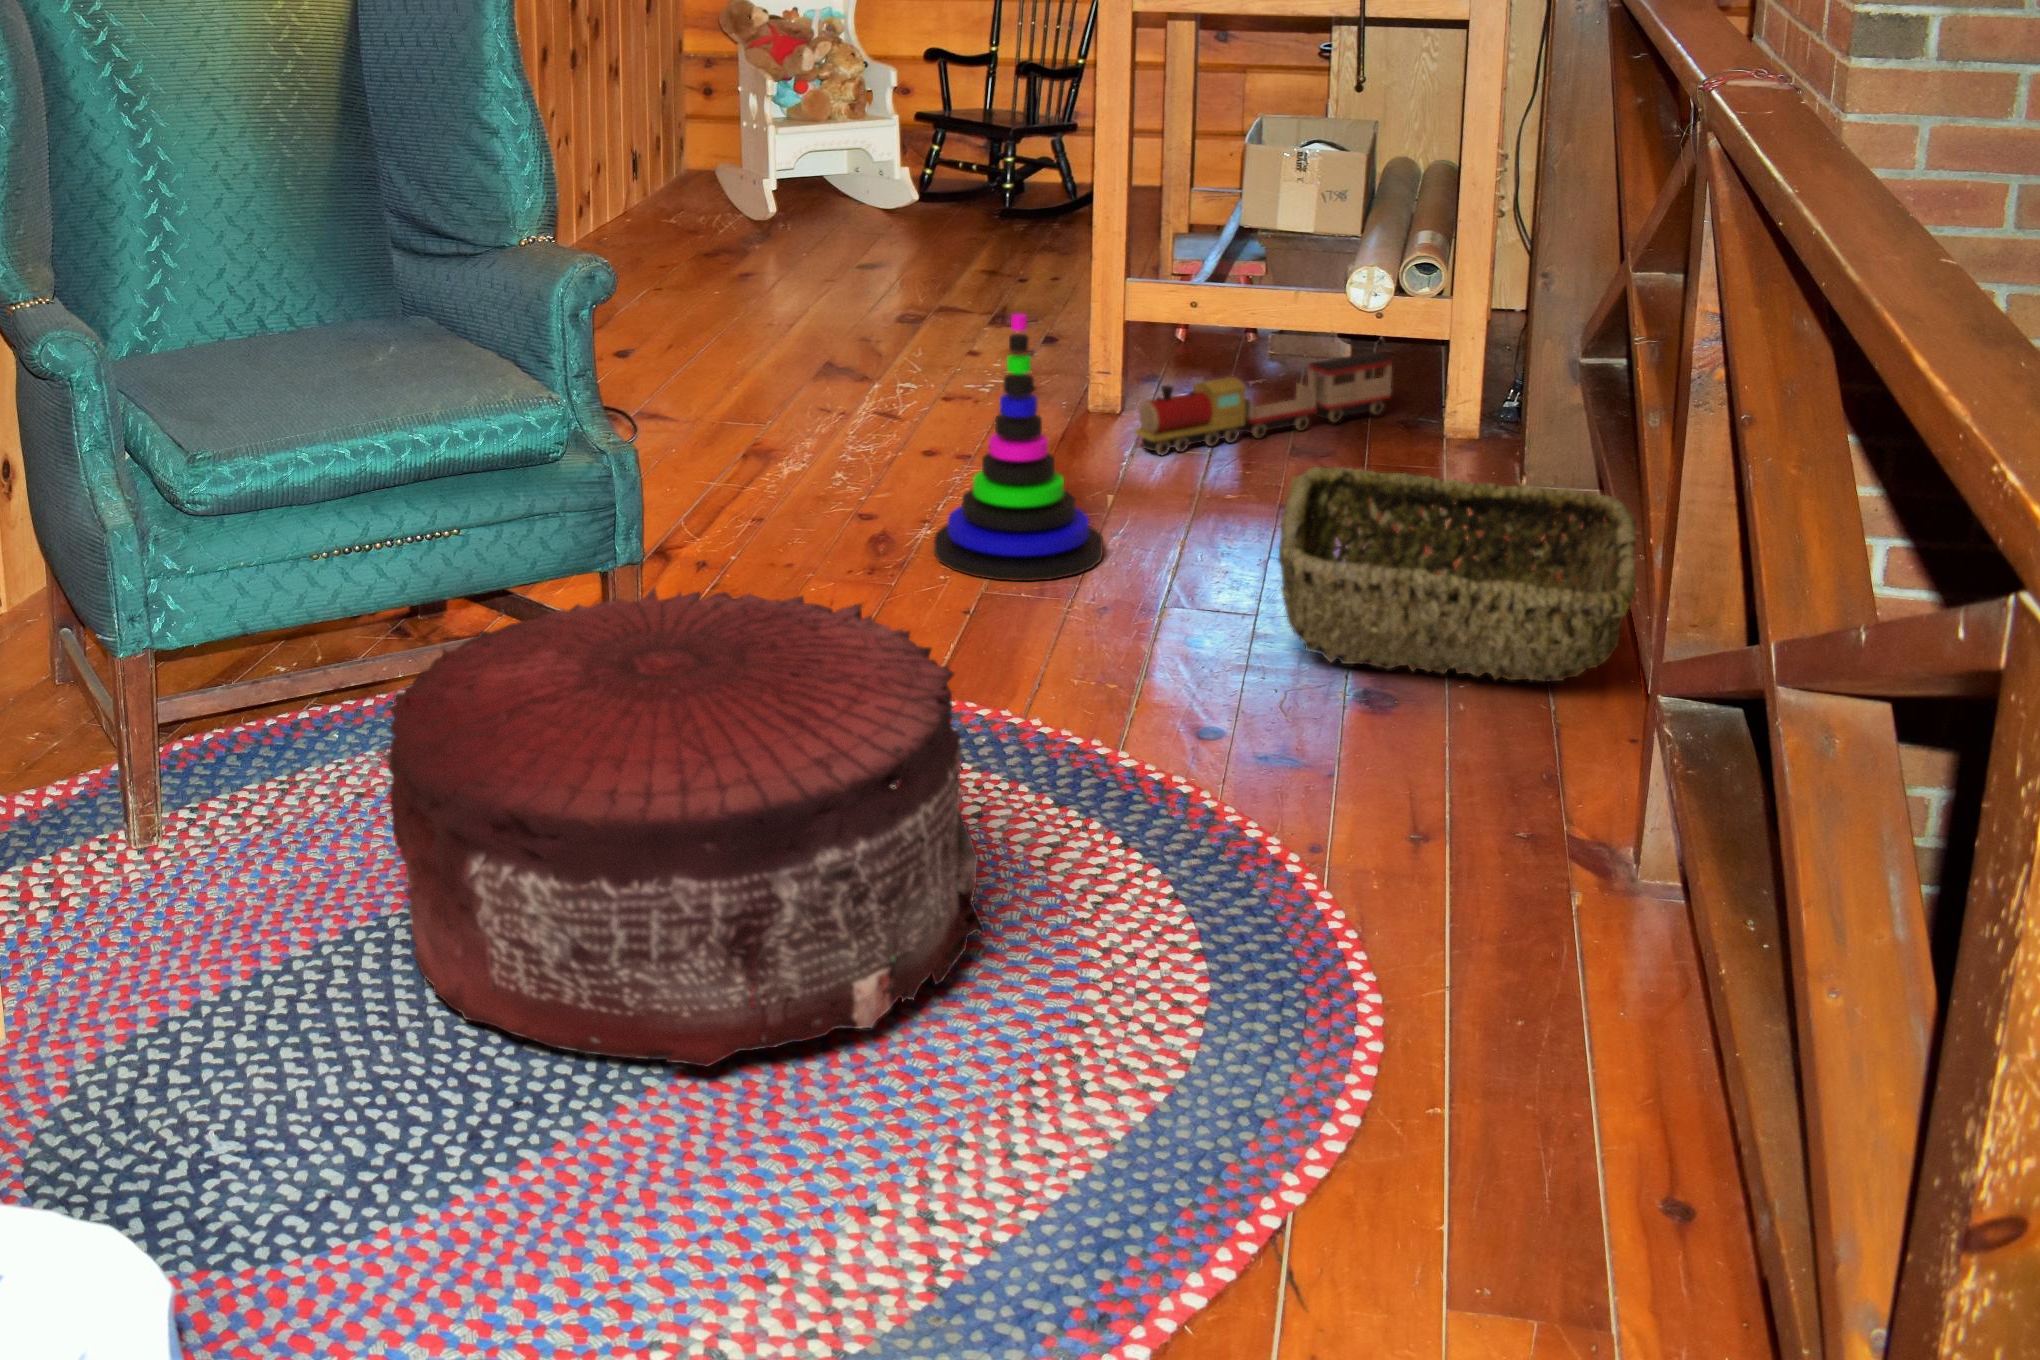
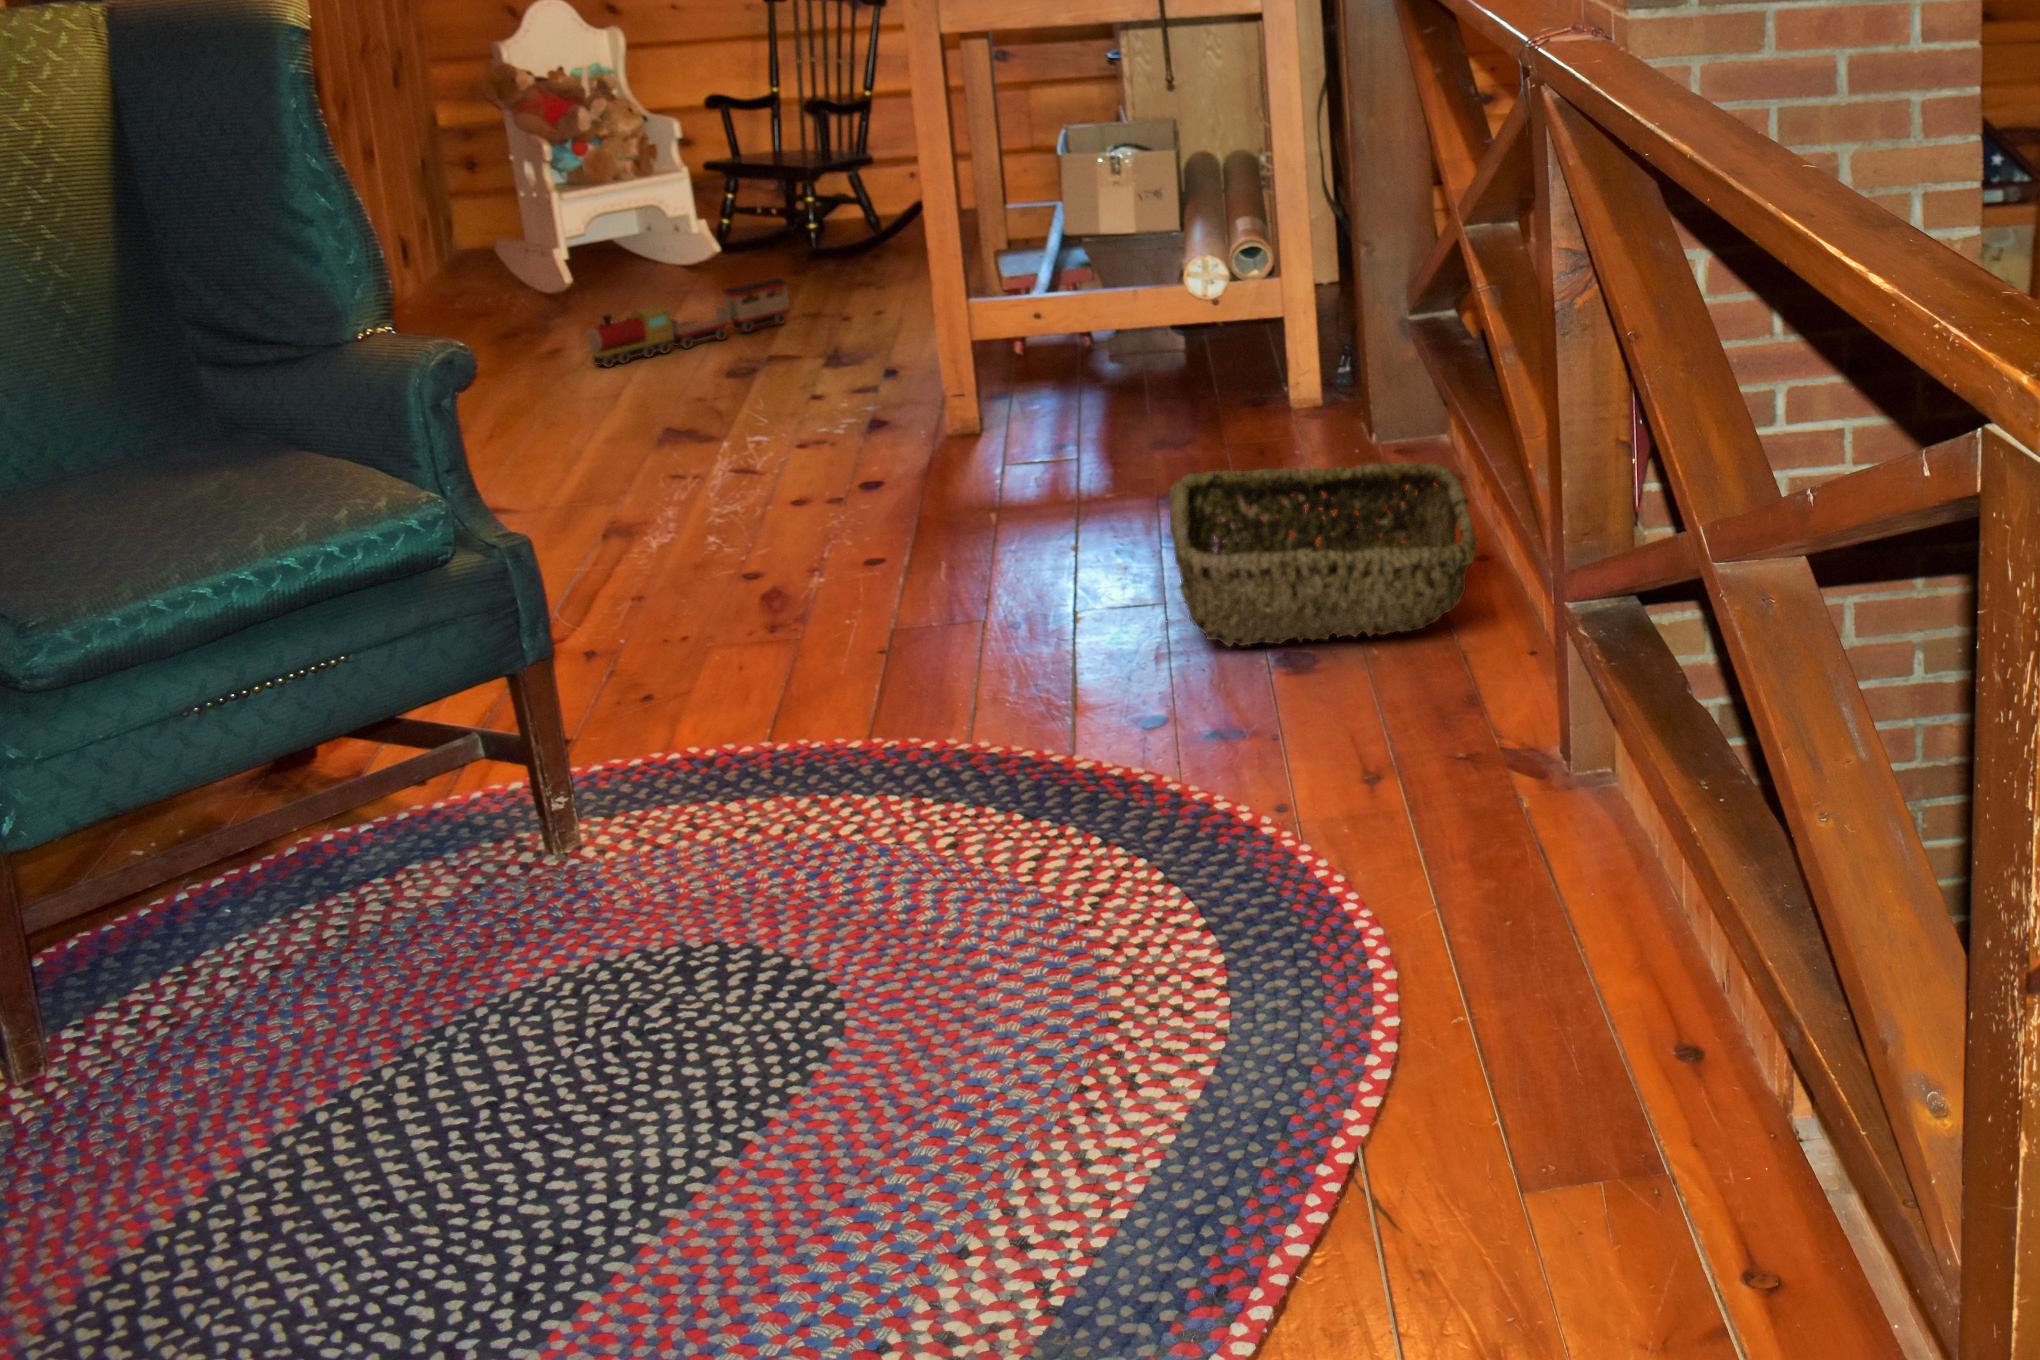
stacking toy: present [934,314,1103,581] -> none [832,368,997,625]
toy train: present [1135,352,1392,455] -> present [586,278,789,368]
pouf: present [386,588,985,1067] -> none [324,659,1002,1180]

